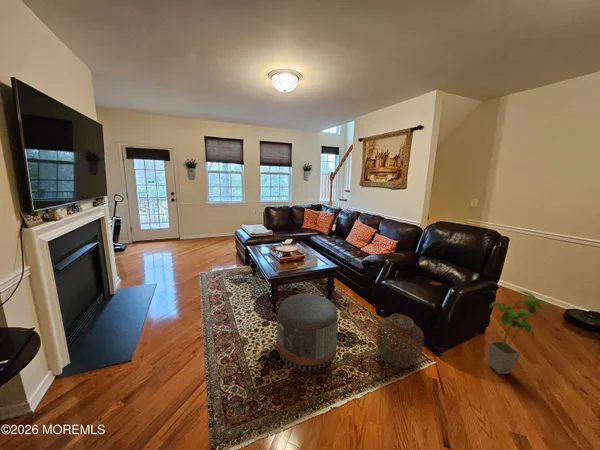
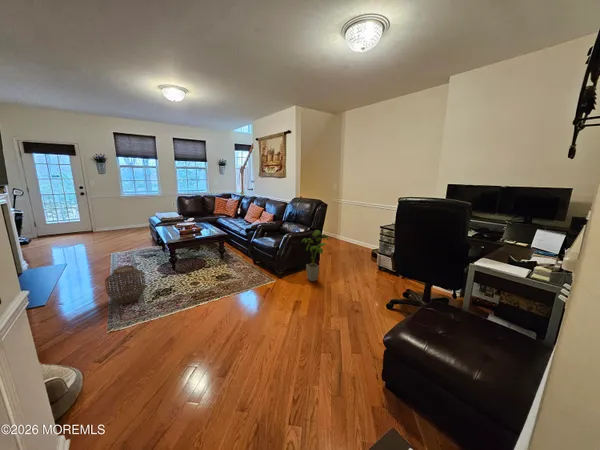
pouf: present [277,294,338,370] -> none [167,249,214,293]
woven basket: present [377,314,424,367] -> present [105,266,145,304]

